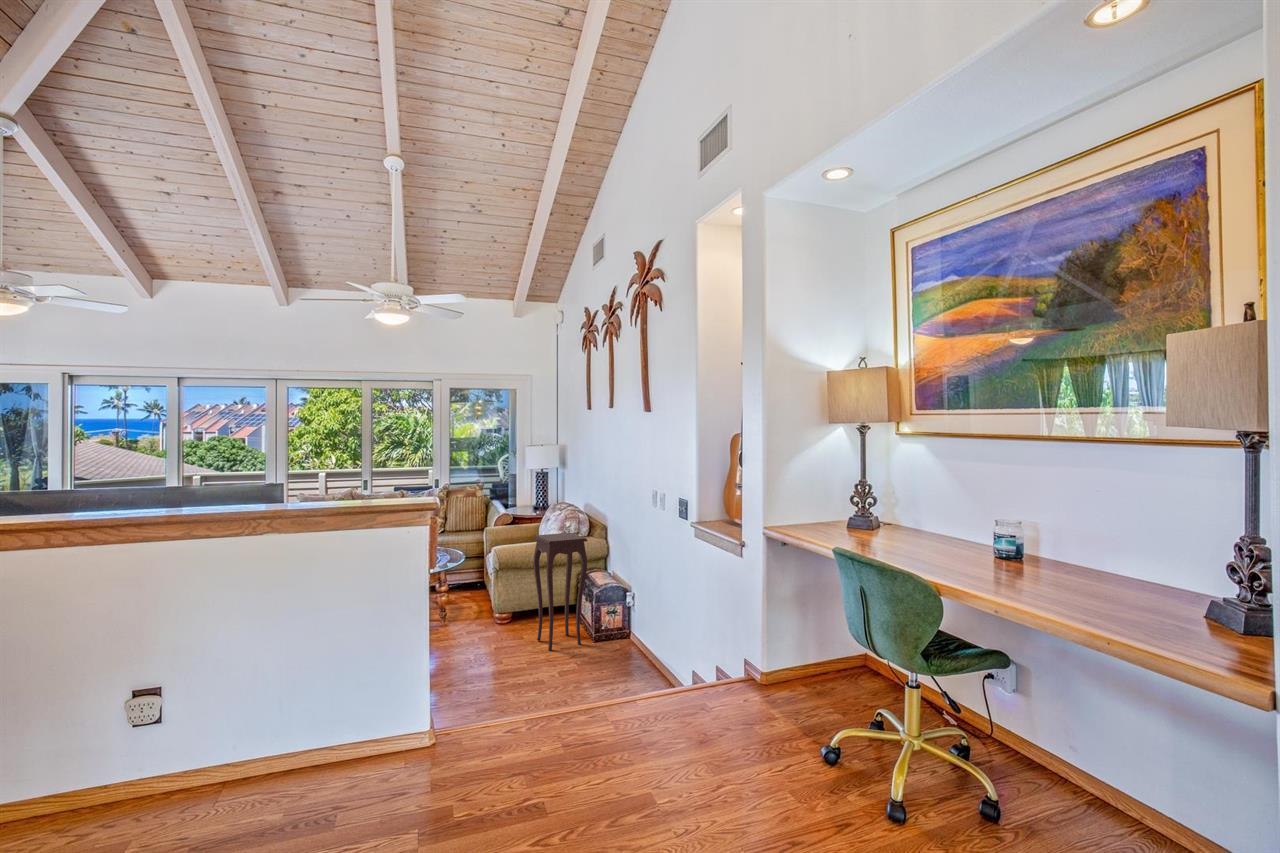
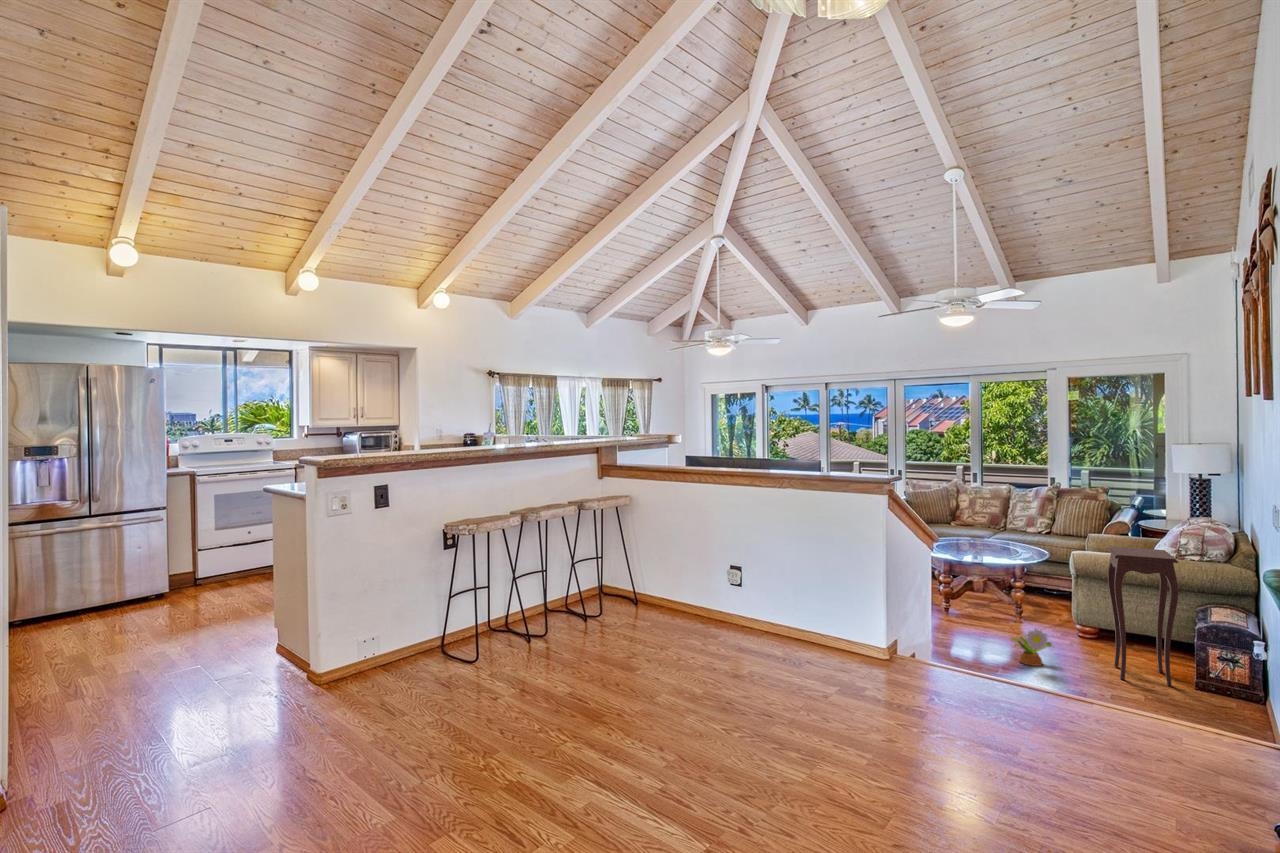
decorative plant: none [458,624,497,663] -> present [1011,628,1052,666]

